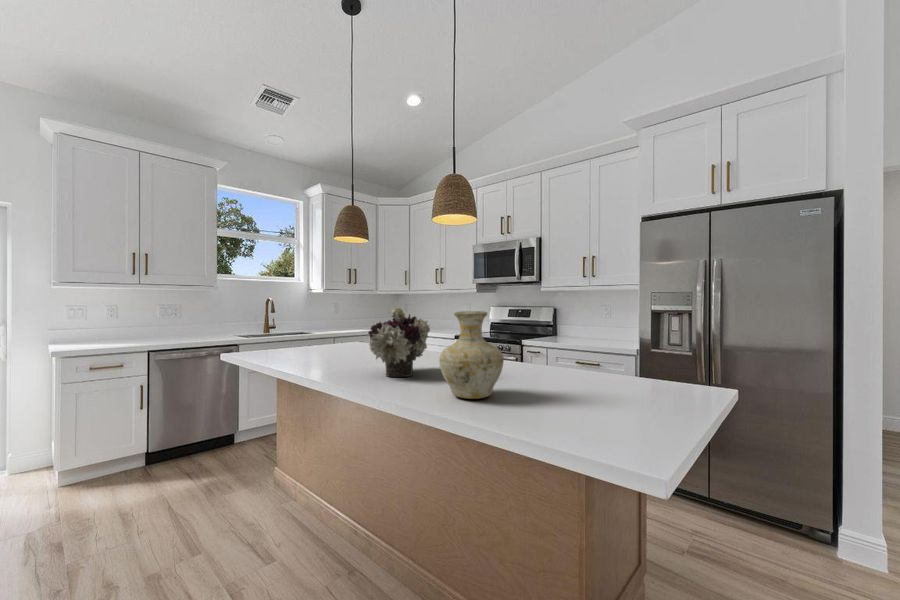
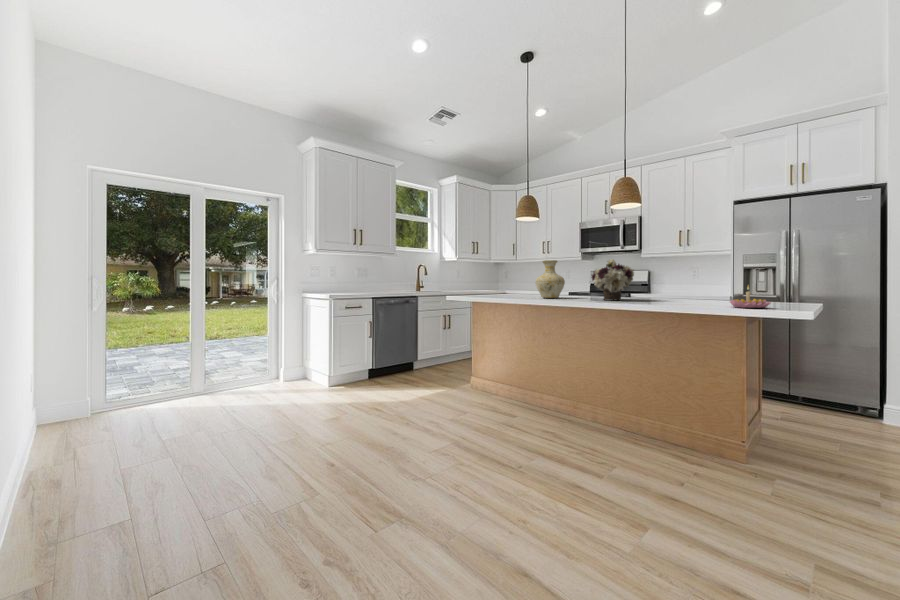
vase: present [439,311,504,399] -> present [536,260,565,298]
candle holder: none [523,375,596,430] -> present [730,286,771,308]

